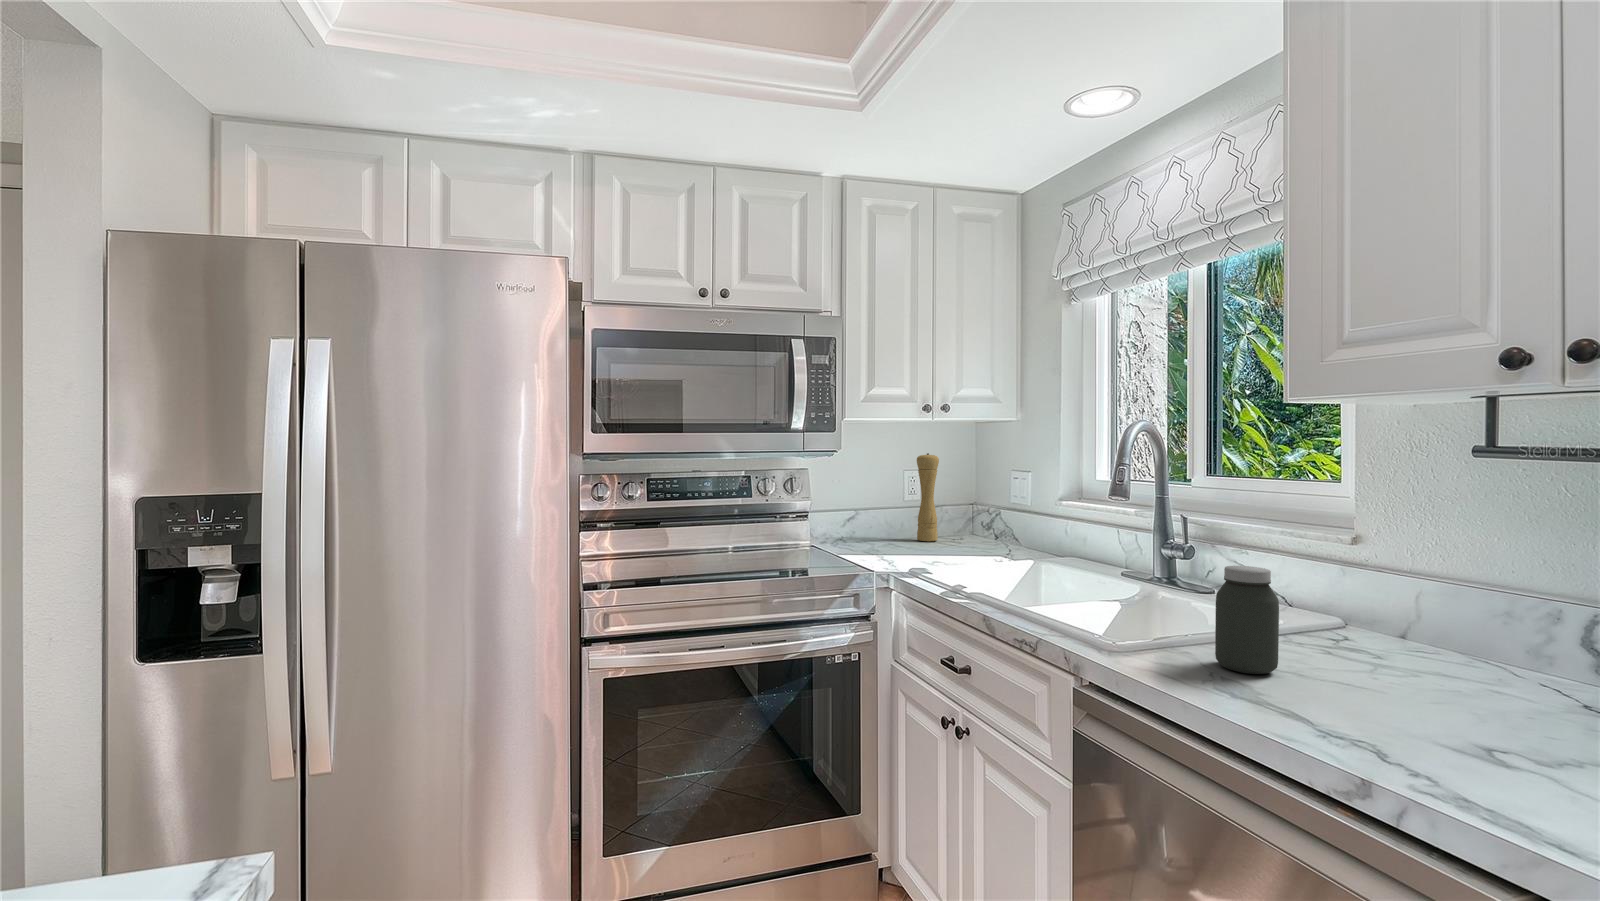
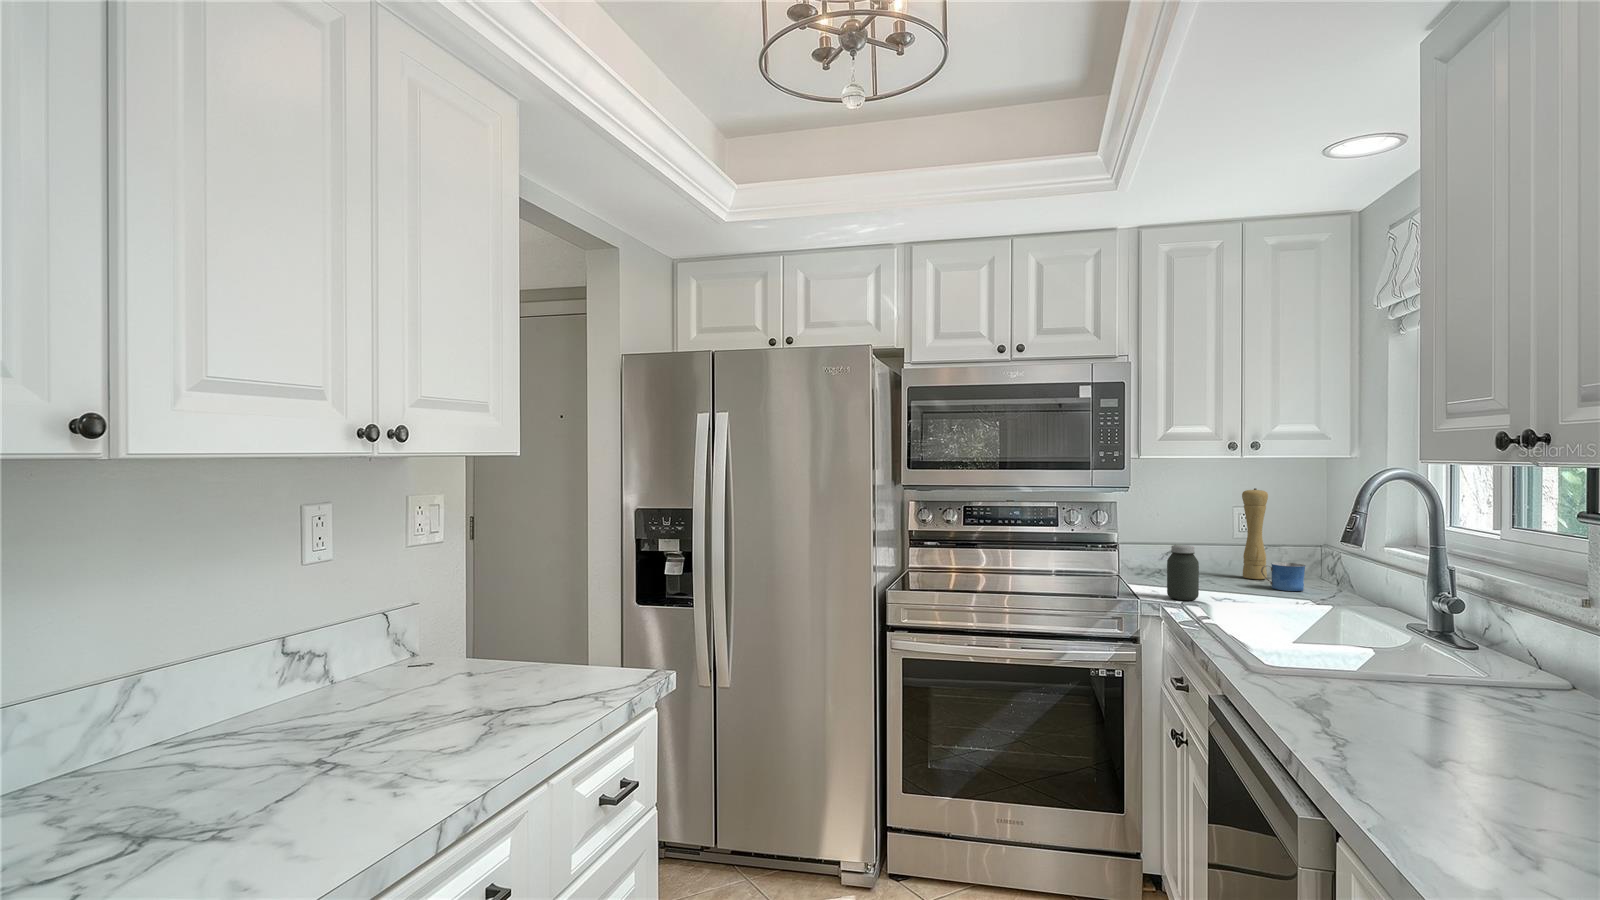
mug: none [947,523,984,550] -> present [1261,562,1305,591]
jar: present [1215,566,1279,674] -> present [1167,545,1199,600]

